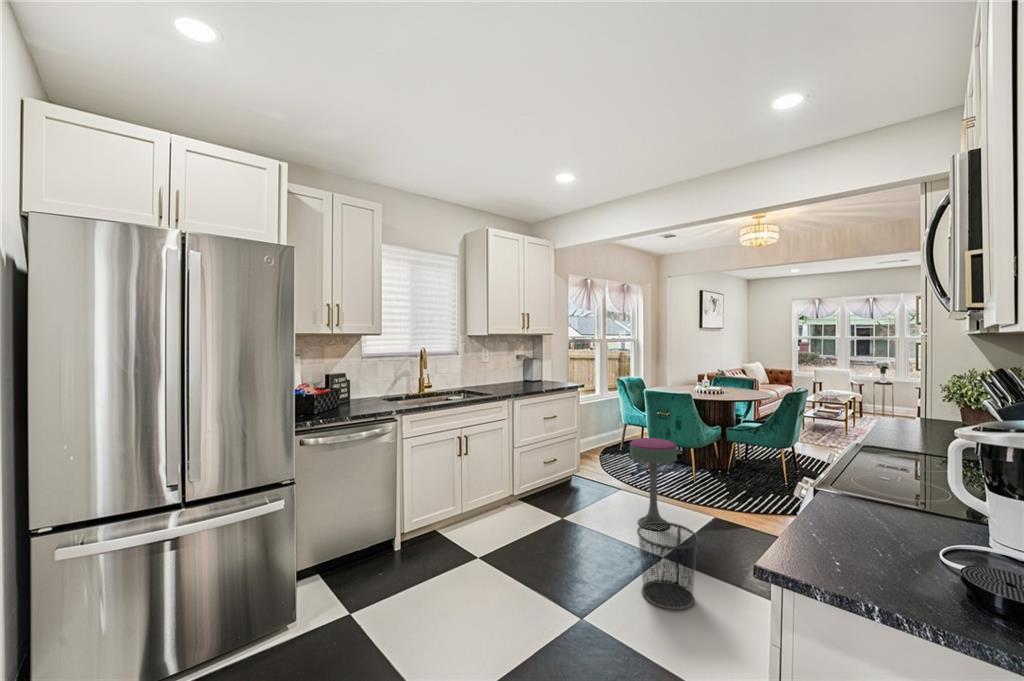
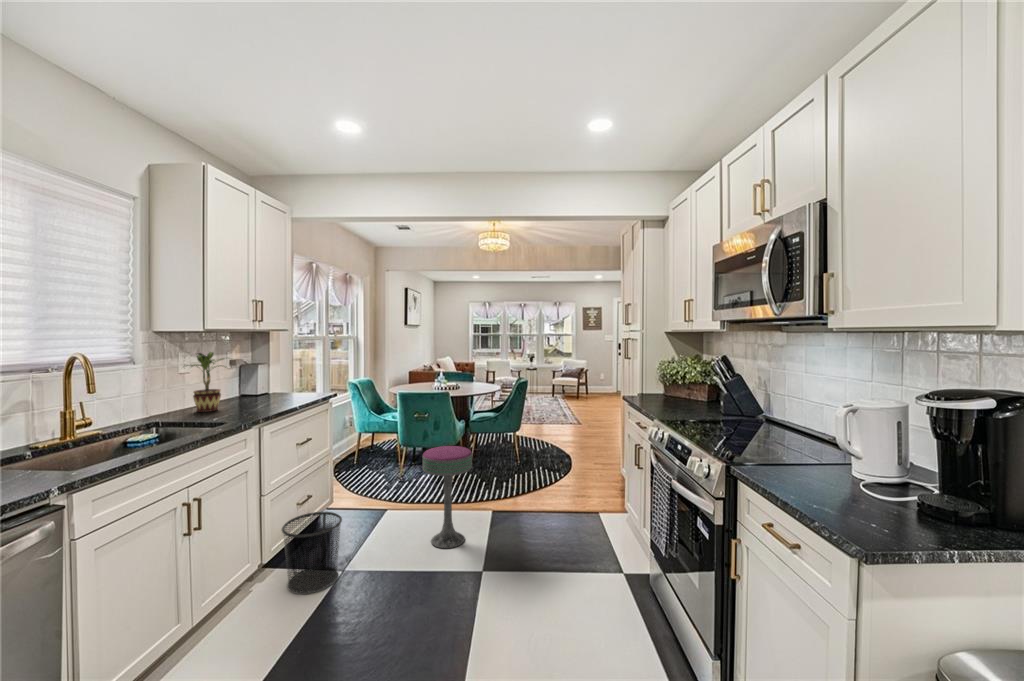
potted plant: none [480,349,510,388] -> present [187,352,224,412]
waste bin: present [637,522,699,610] -> present [282,512,342,594]

